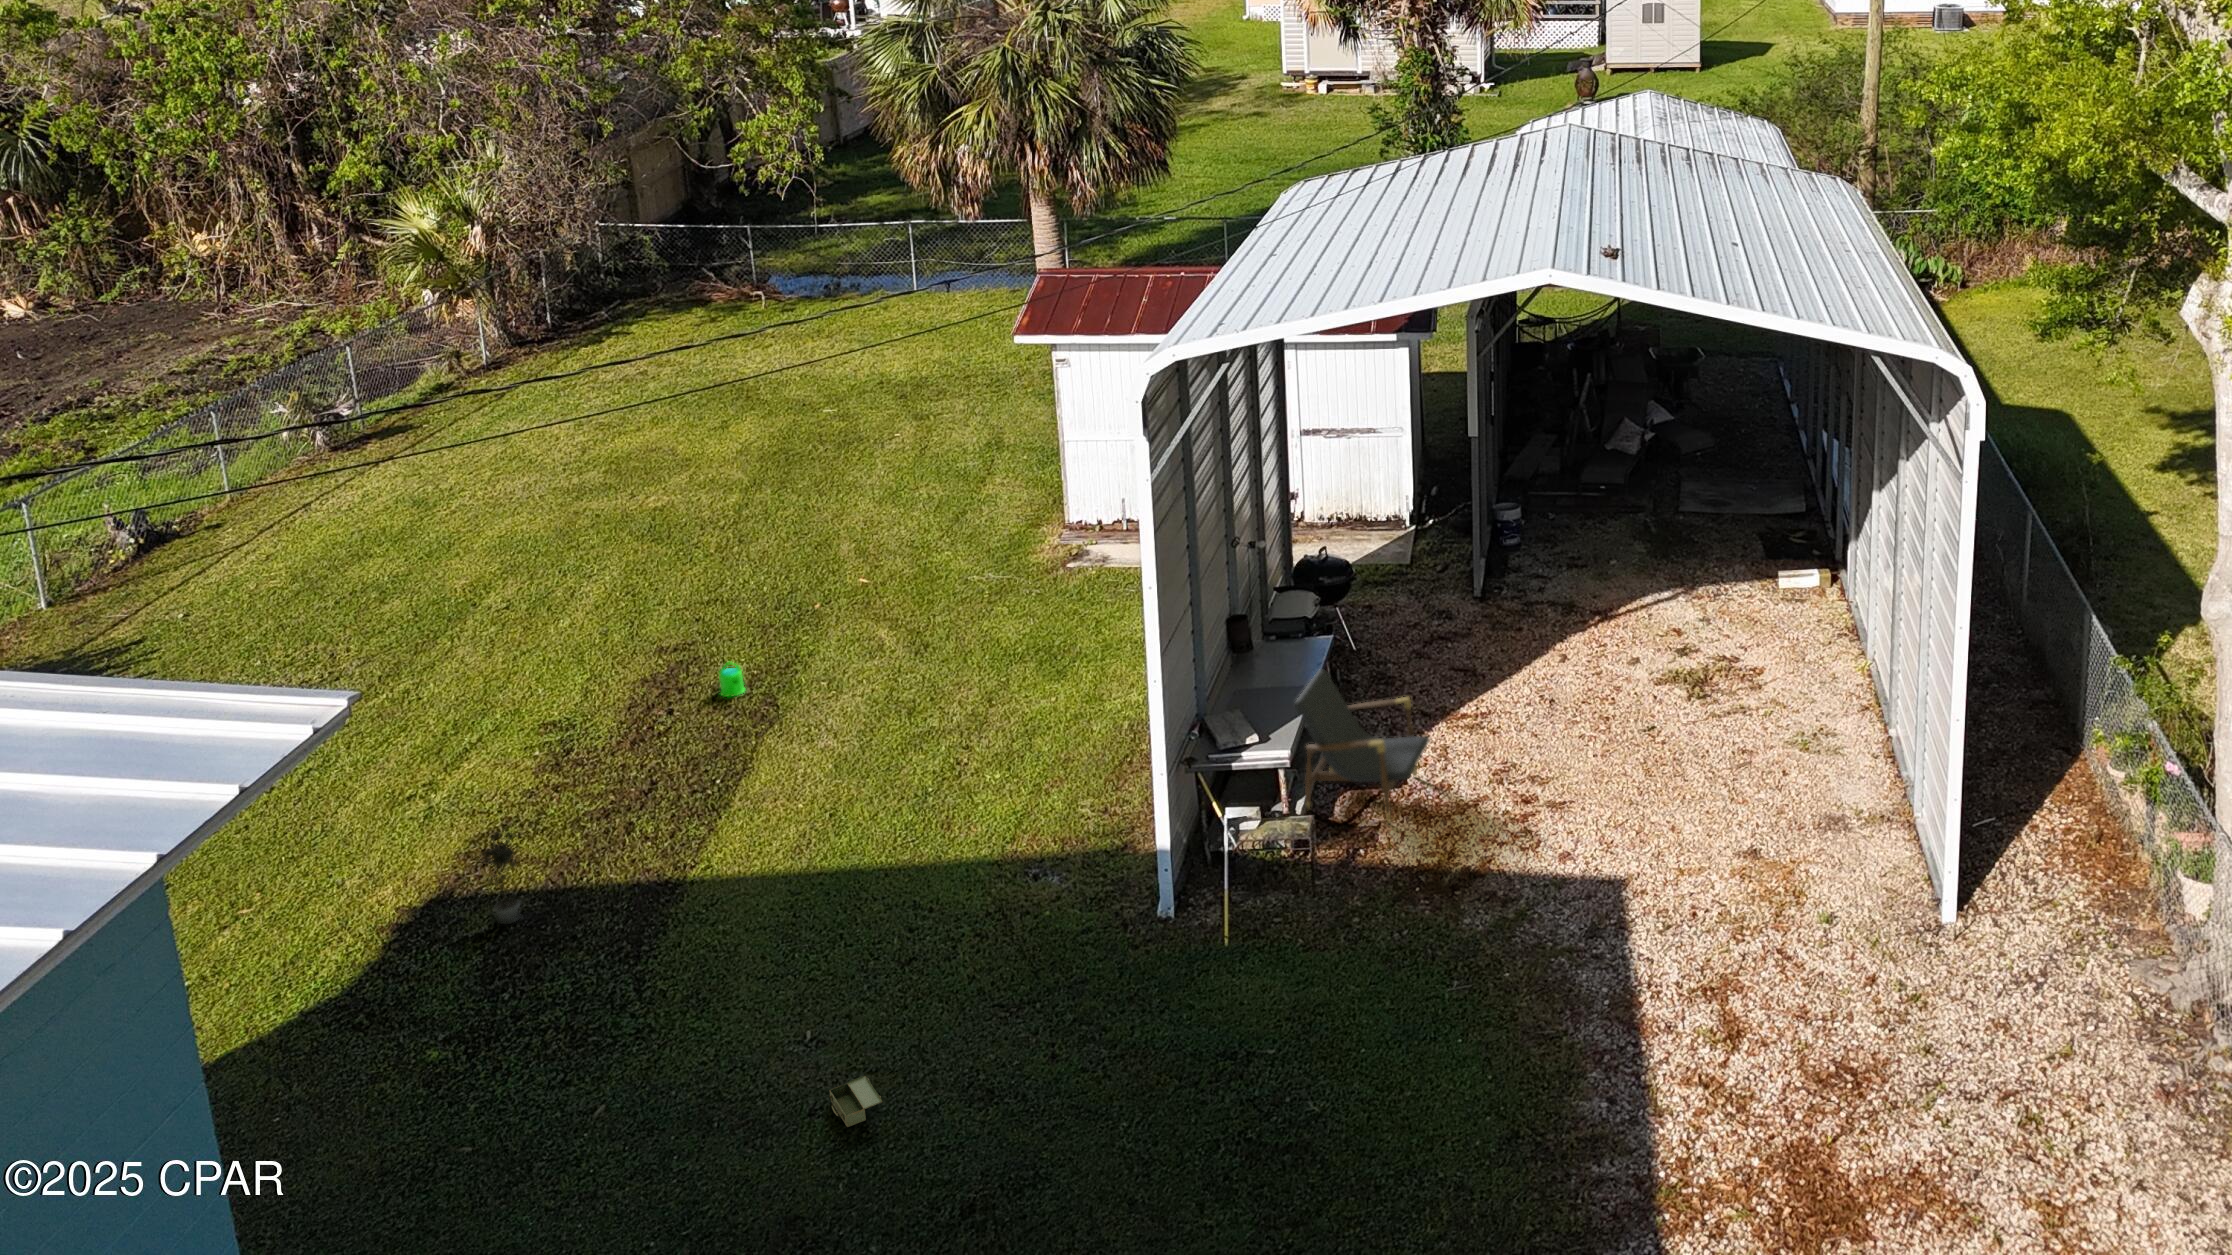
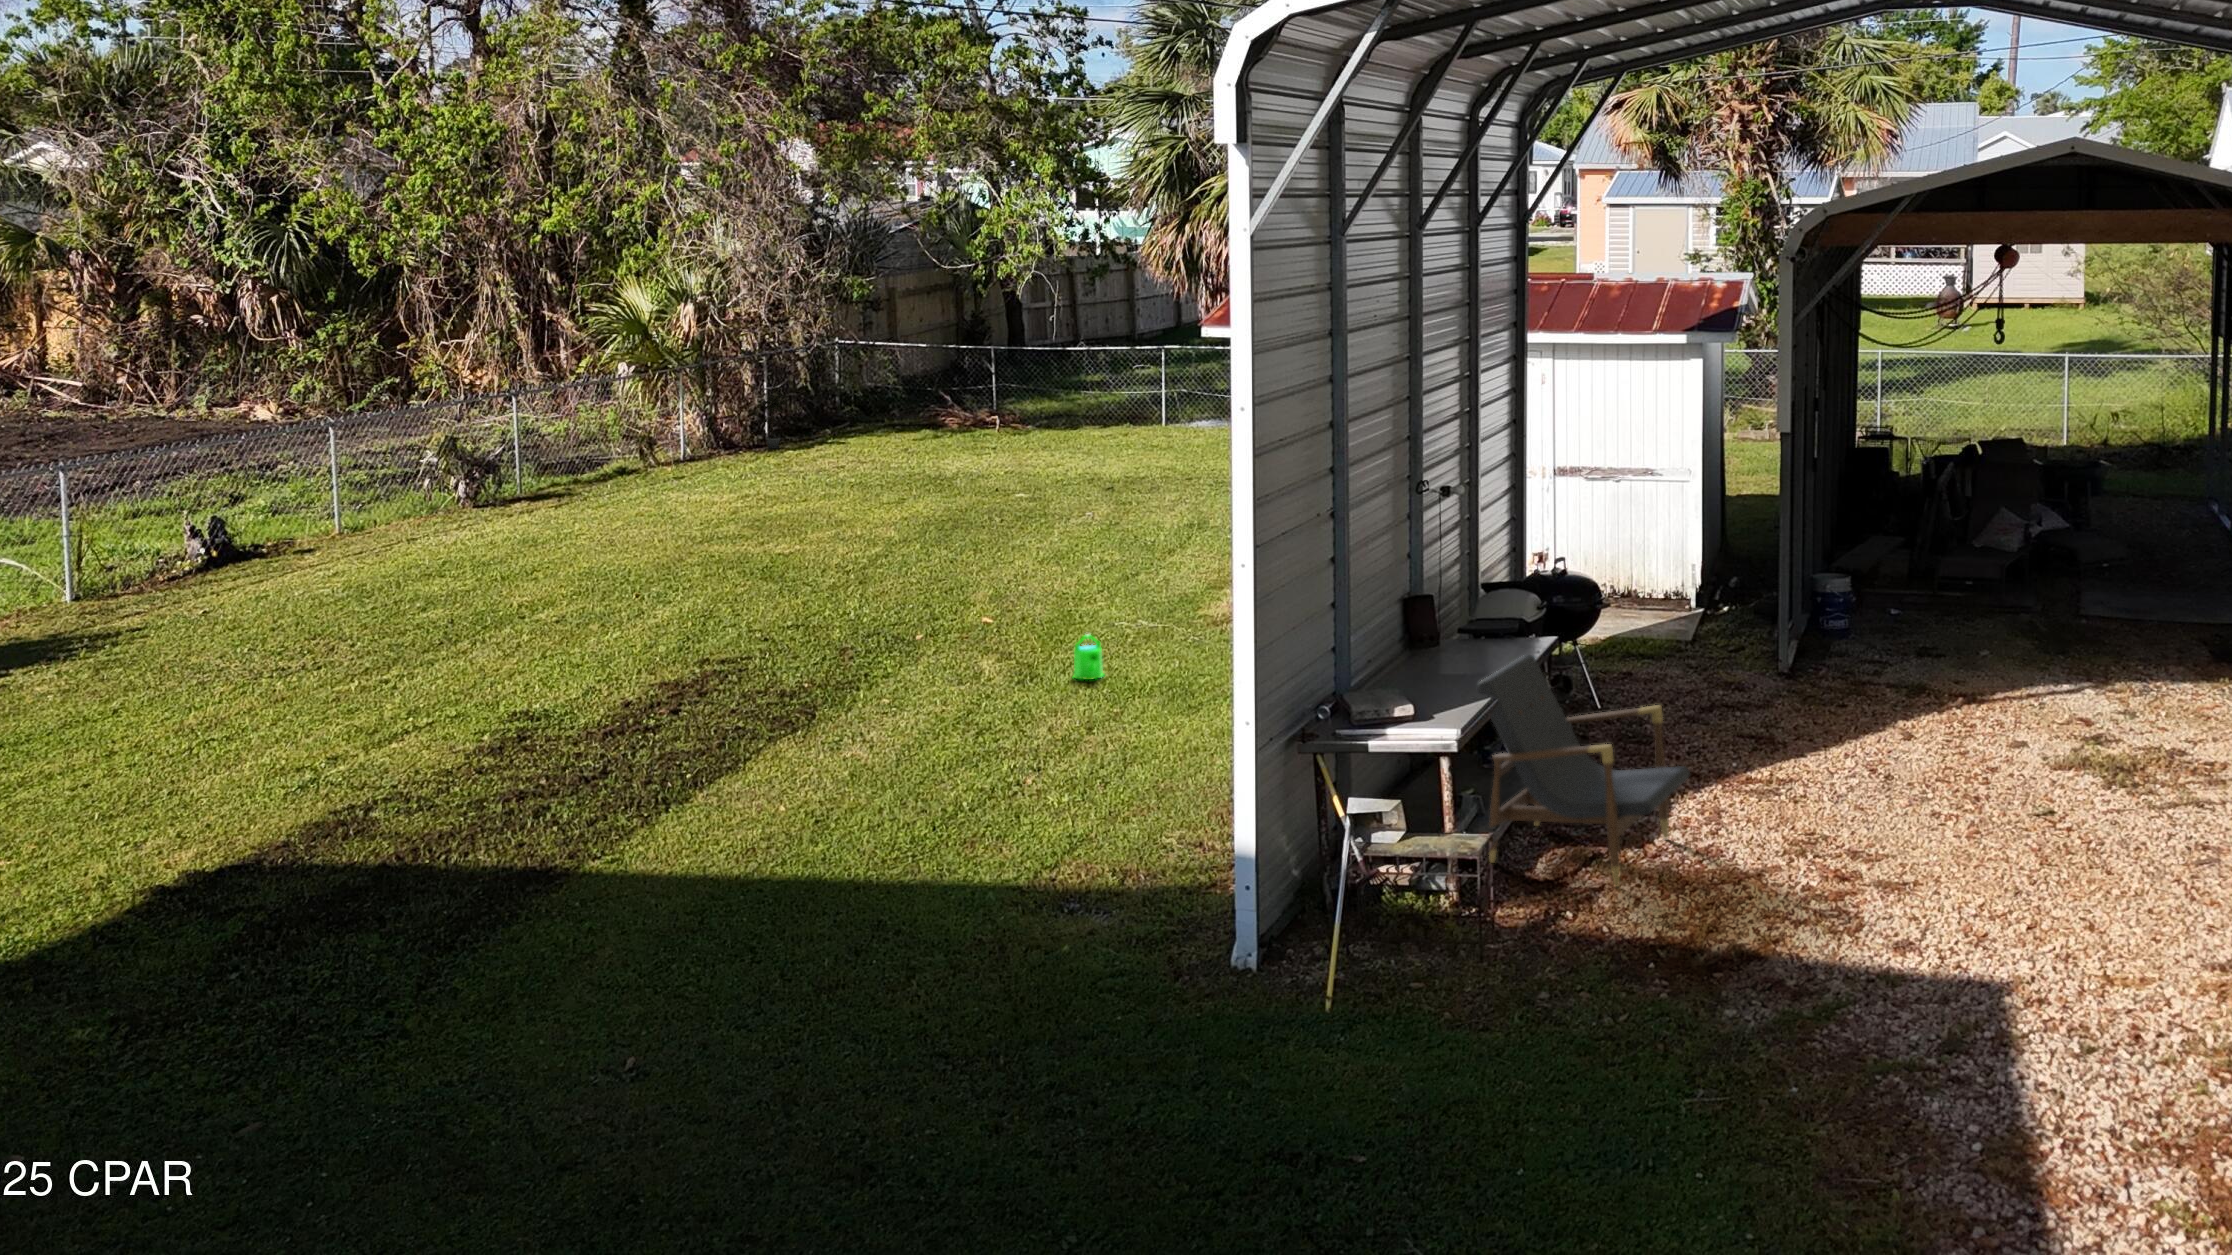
watering can: present [719,662,745,697] -> present [1073,634,1104,680]
potted plant: present [480,829,522,924] -> present [762,390,785,449]
toolbox: present [830,1076,882,1127] -> none [608,1112,687,1185]

